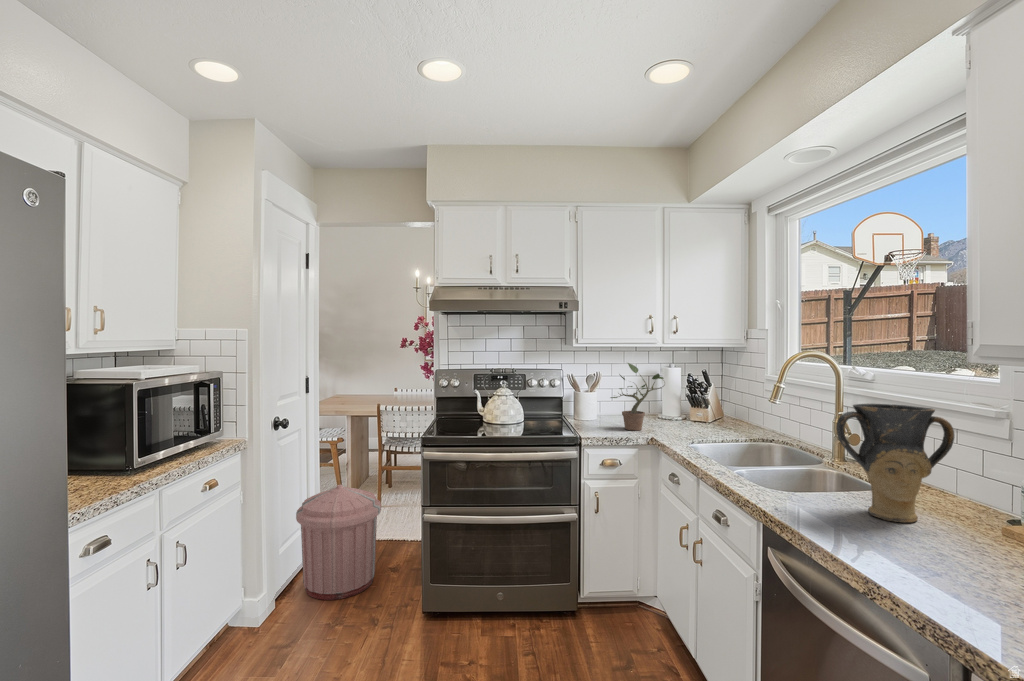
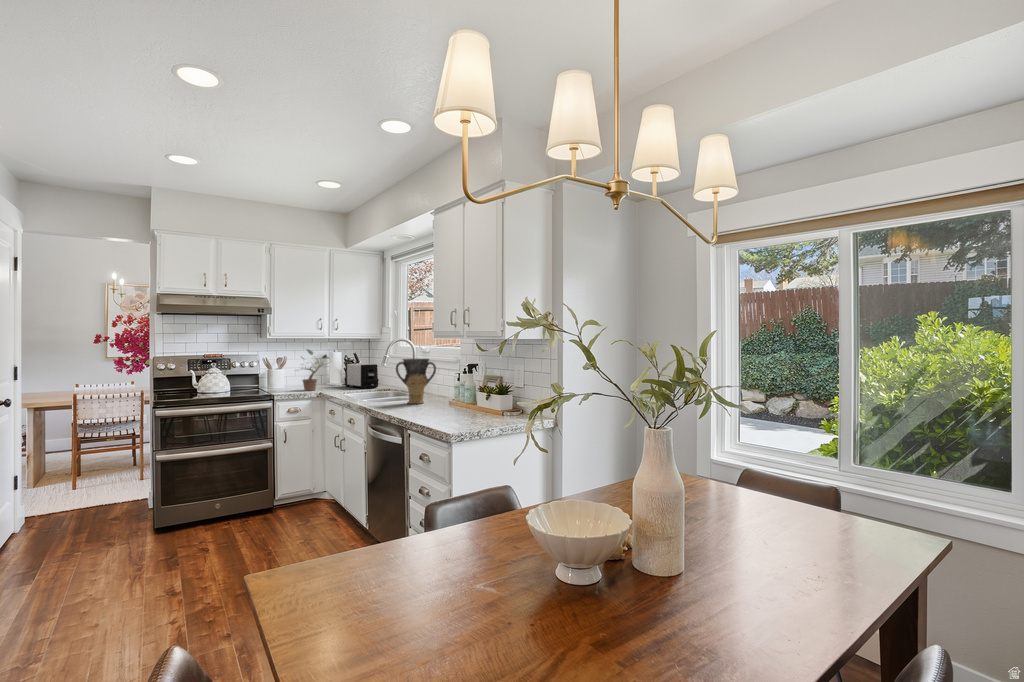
toaster: none [686,387,748,434] -> present [344,363,379,389]
trash can: present [296,485,381,600] -> none [16,451,102,541]

